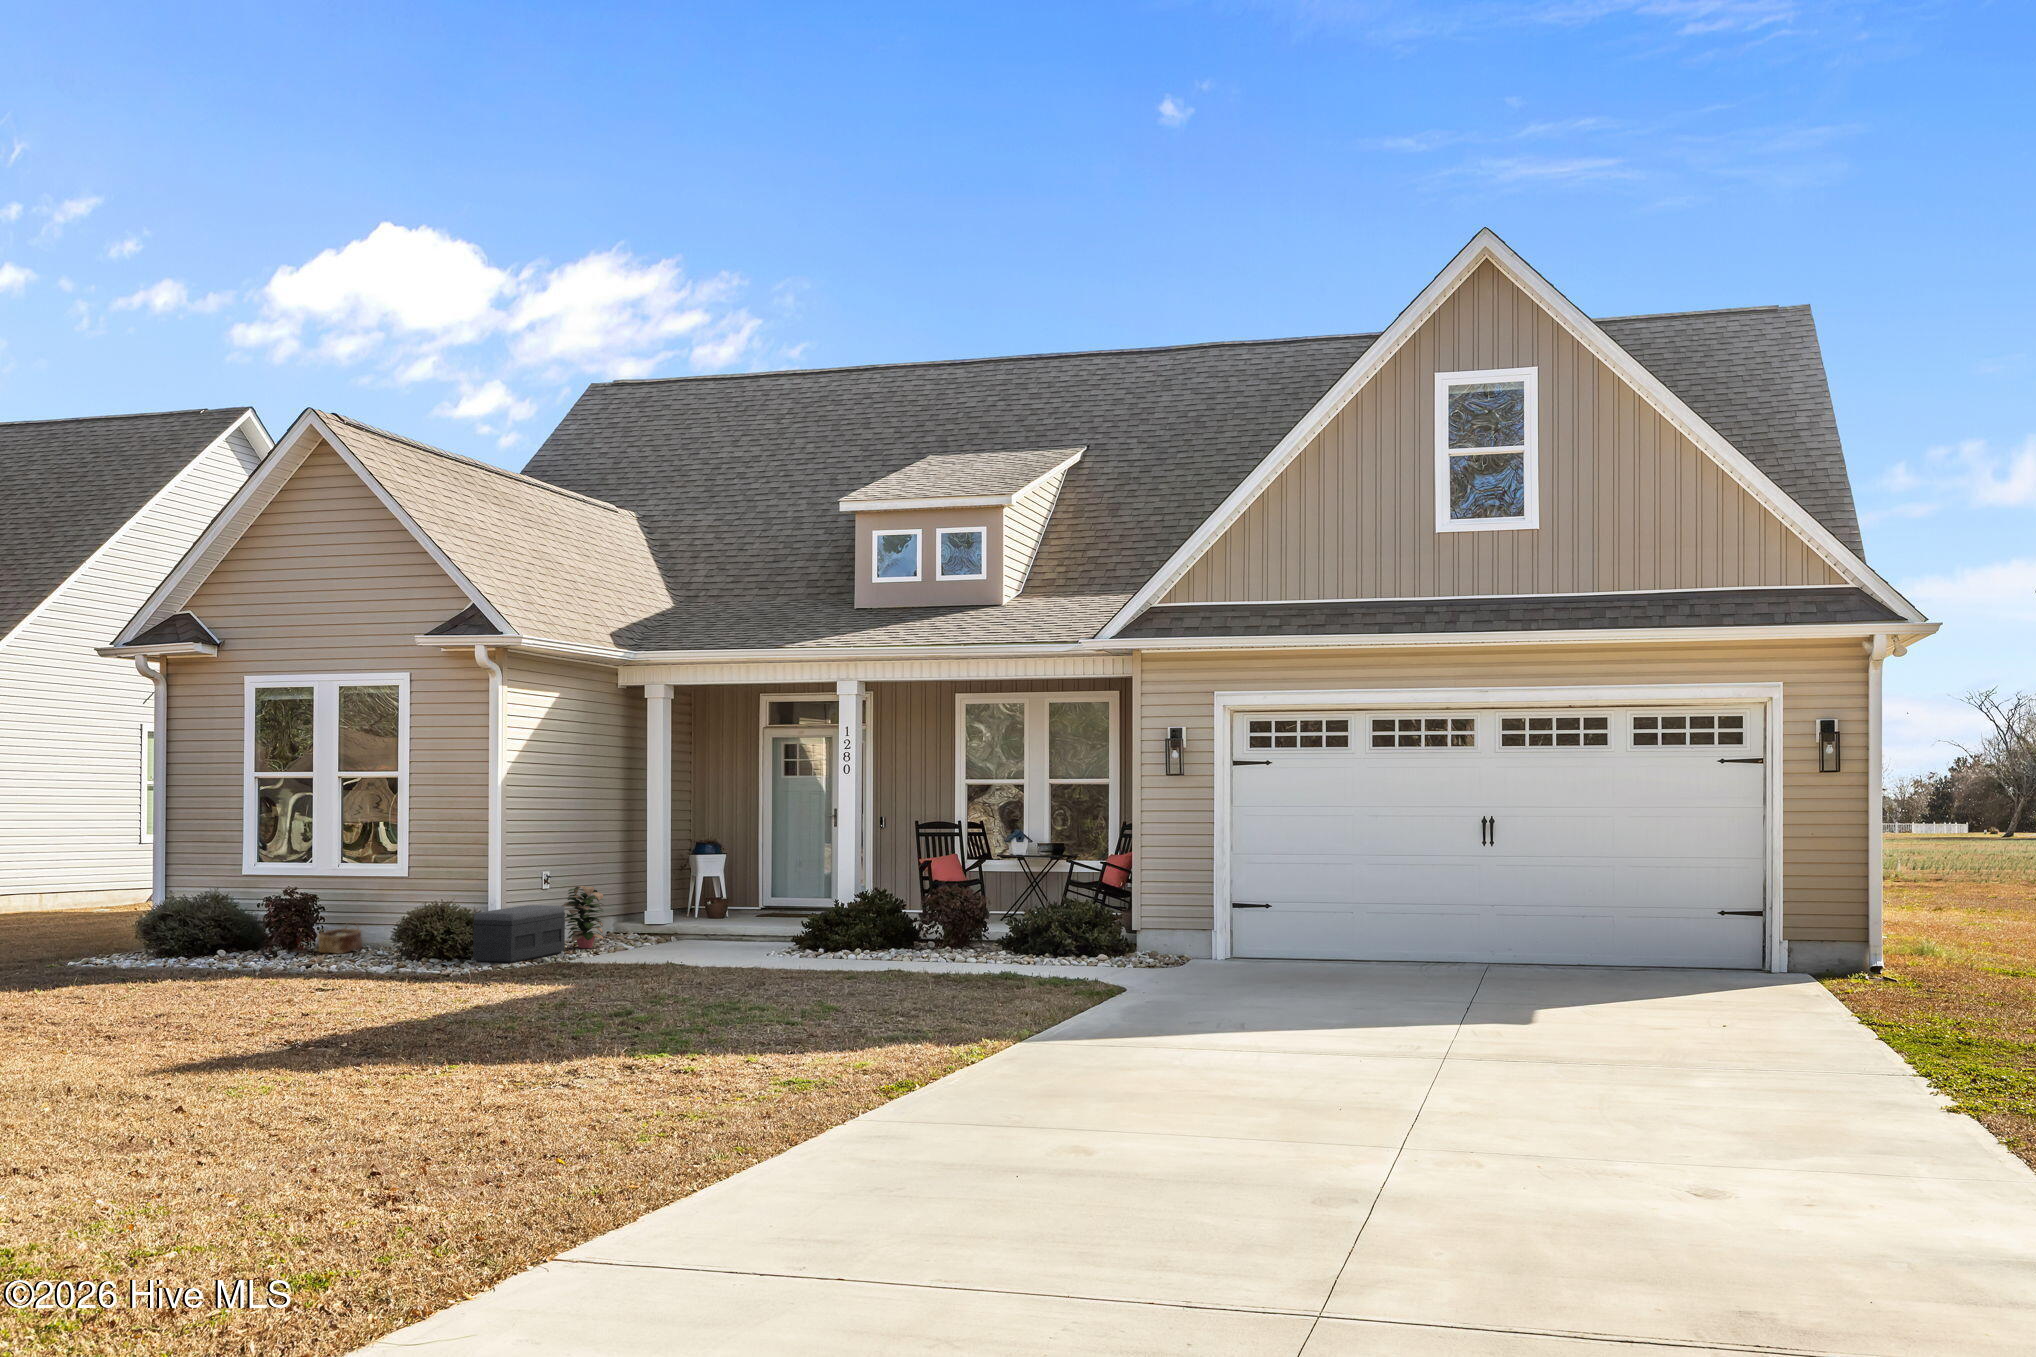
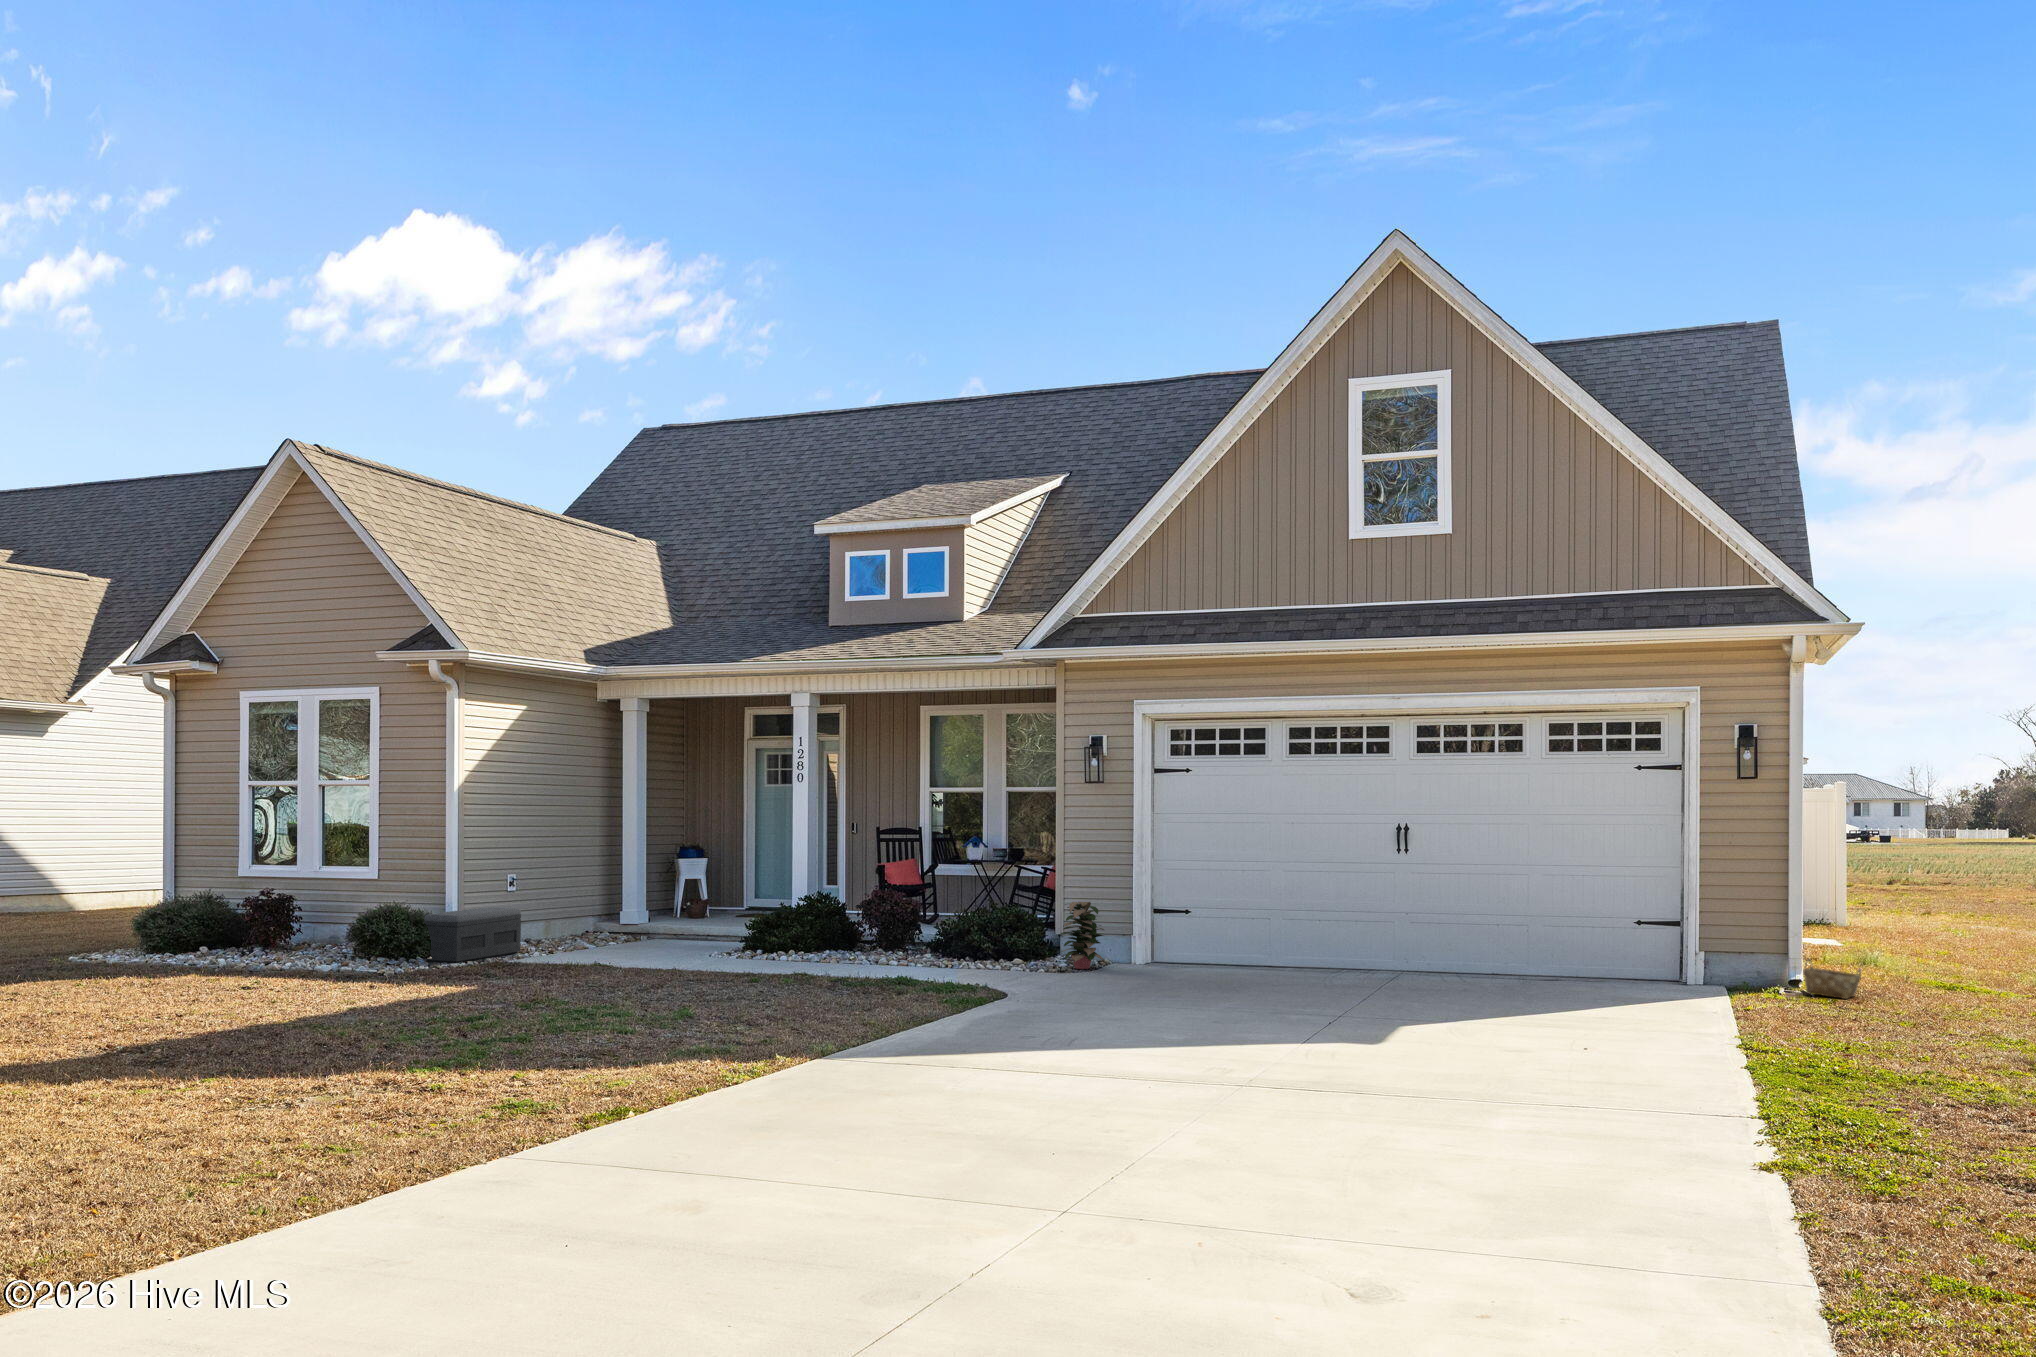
decorative plant: present [562,886,604,948] -> present [1061,902,1104,969]
woven basket: present [317,924,362,954] -> present [1803,960,1861,999]

